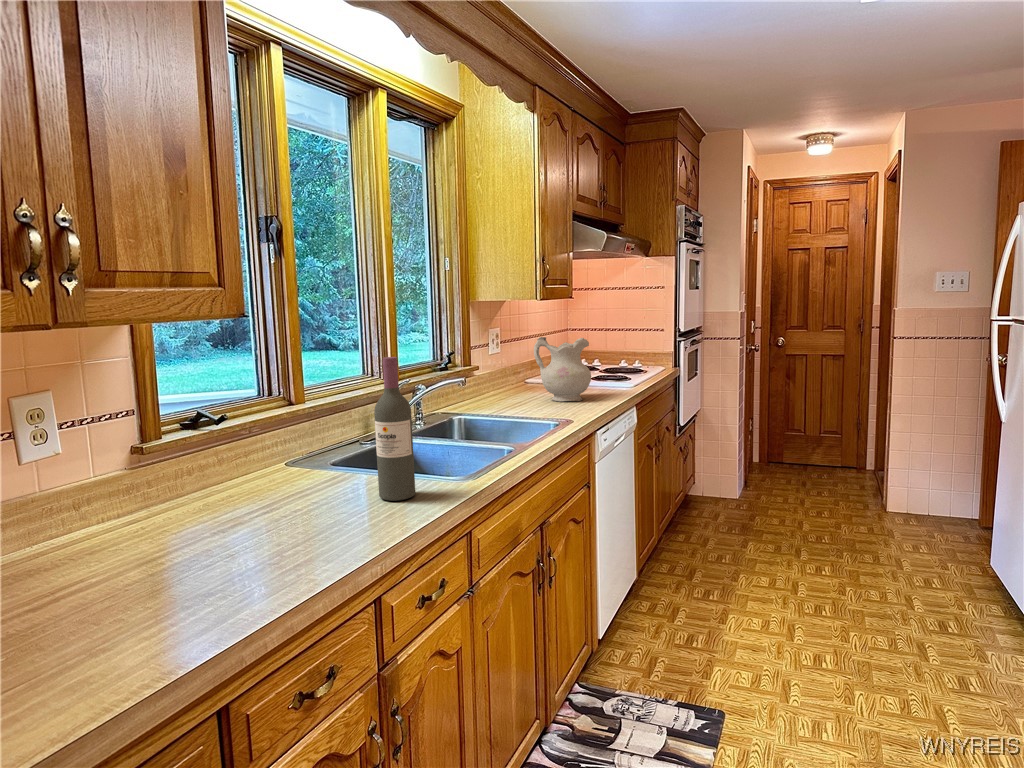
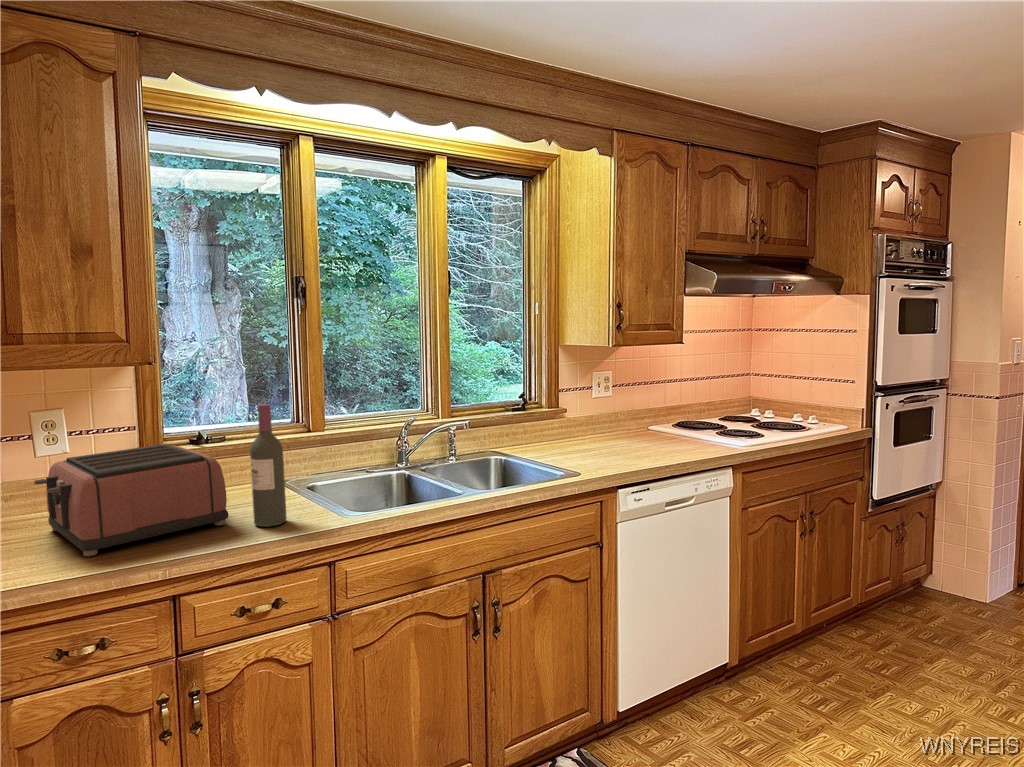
ceramic pitcher: present [534,337,591,402] -> none [602,385,658,456]
toaster: none [111,424,354,565] -> present [34,444,228,556]

